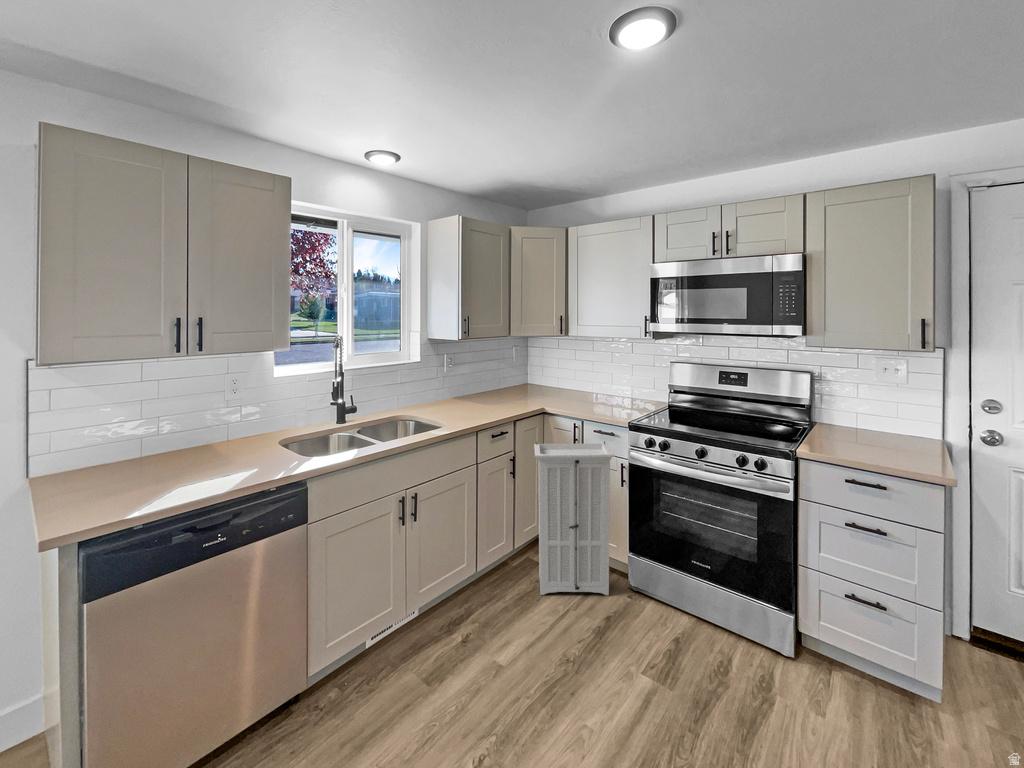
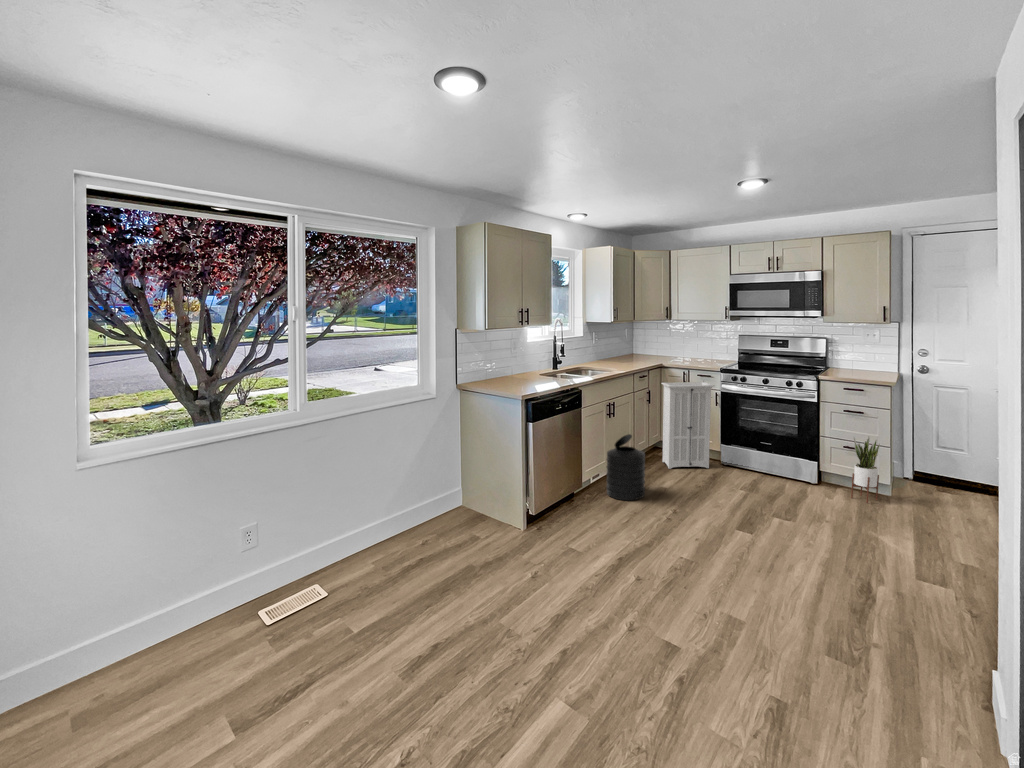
trash can: none [377,570,456,711] -> present [606,434,645,500]
potted plant: none [861,591,922,735] -> present [851,436,880,503]

